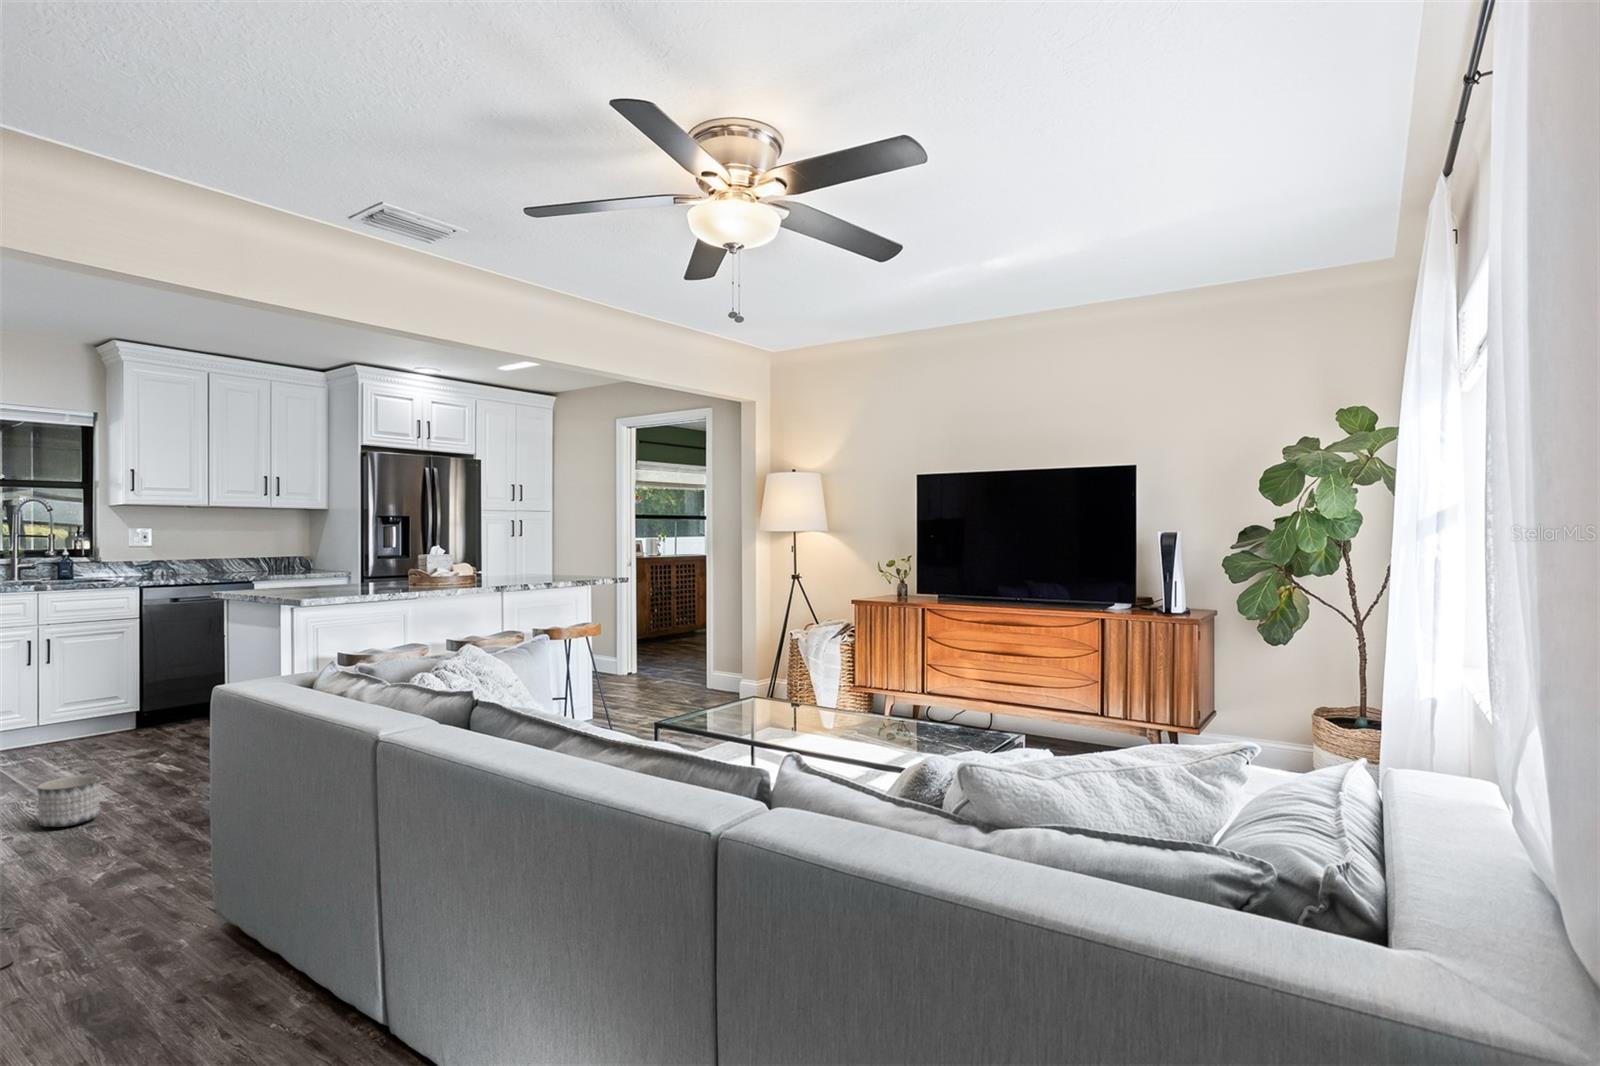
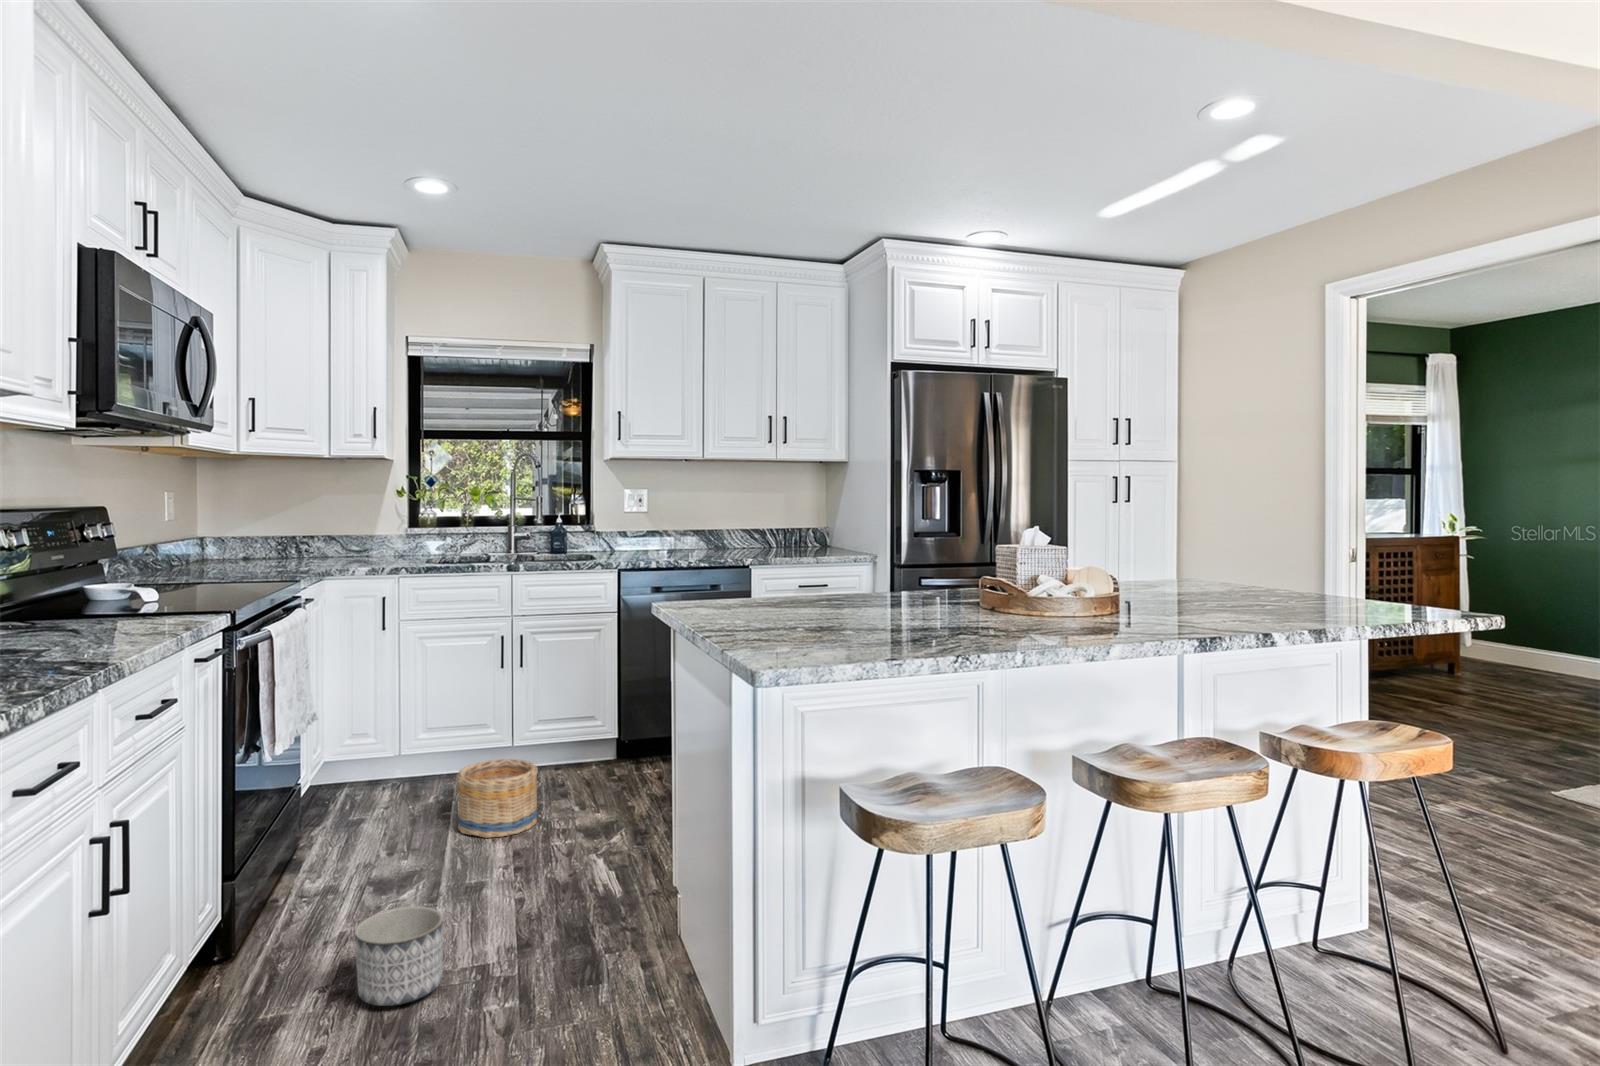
basket: none [27,720,101,773] -> present [456,759,538,838]

